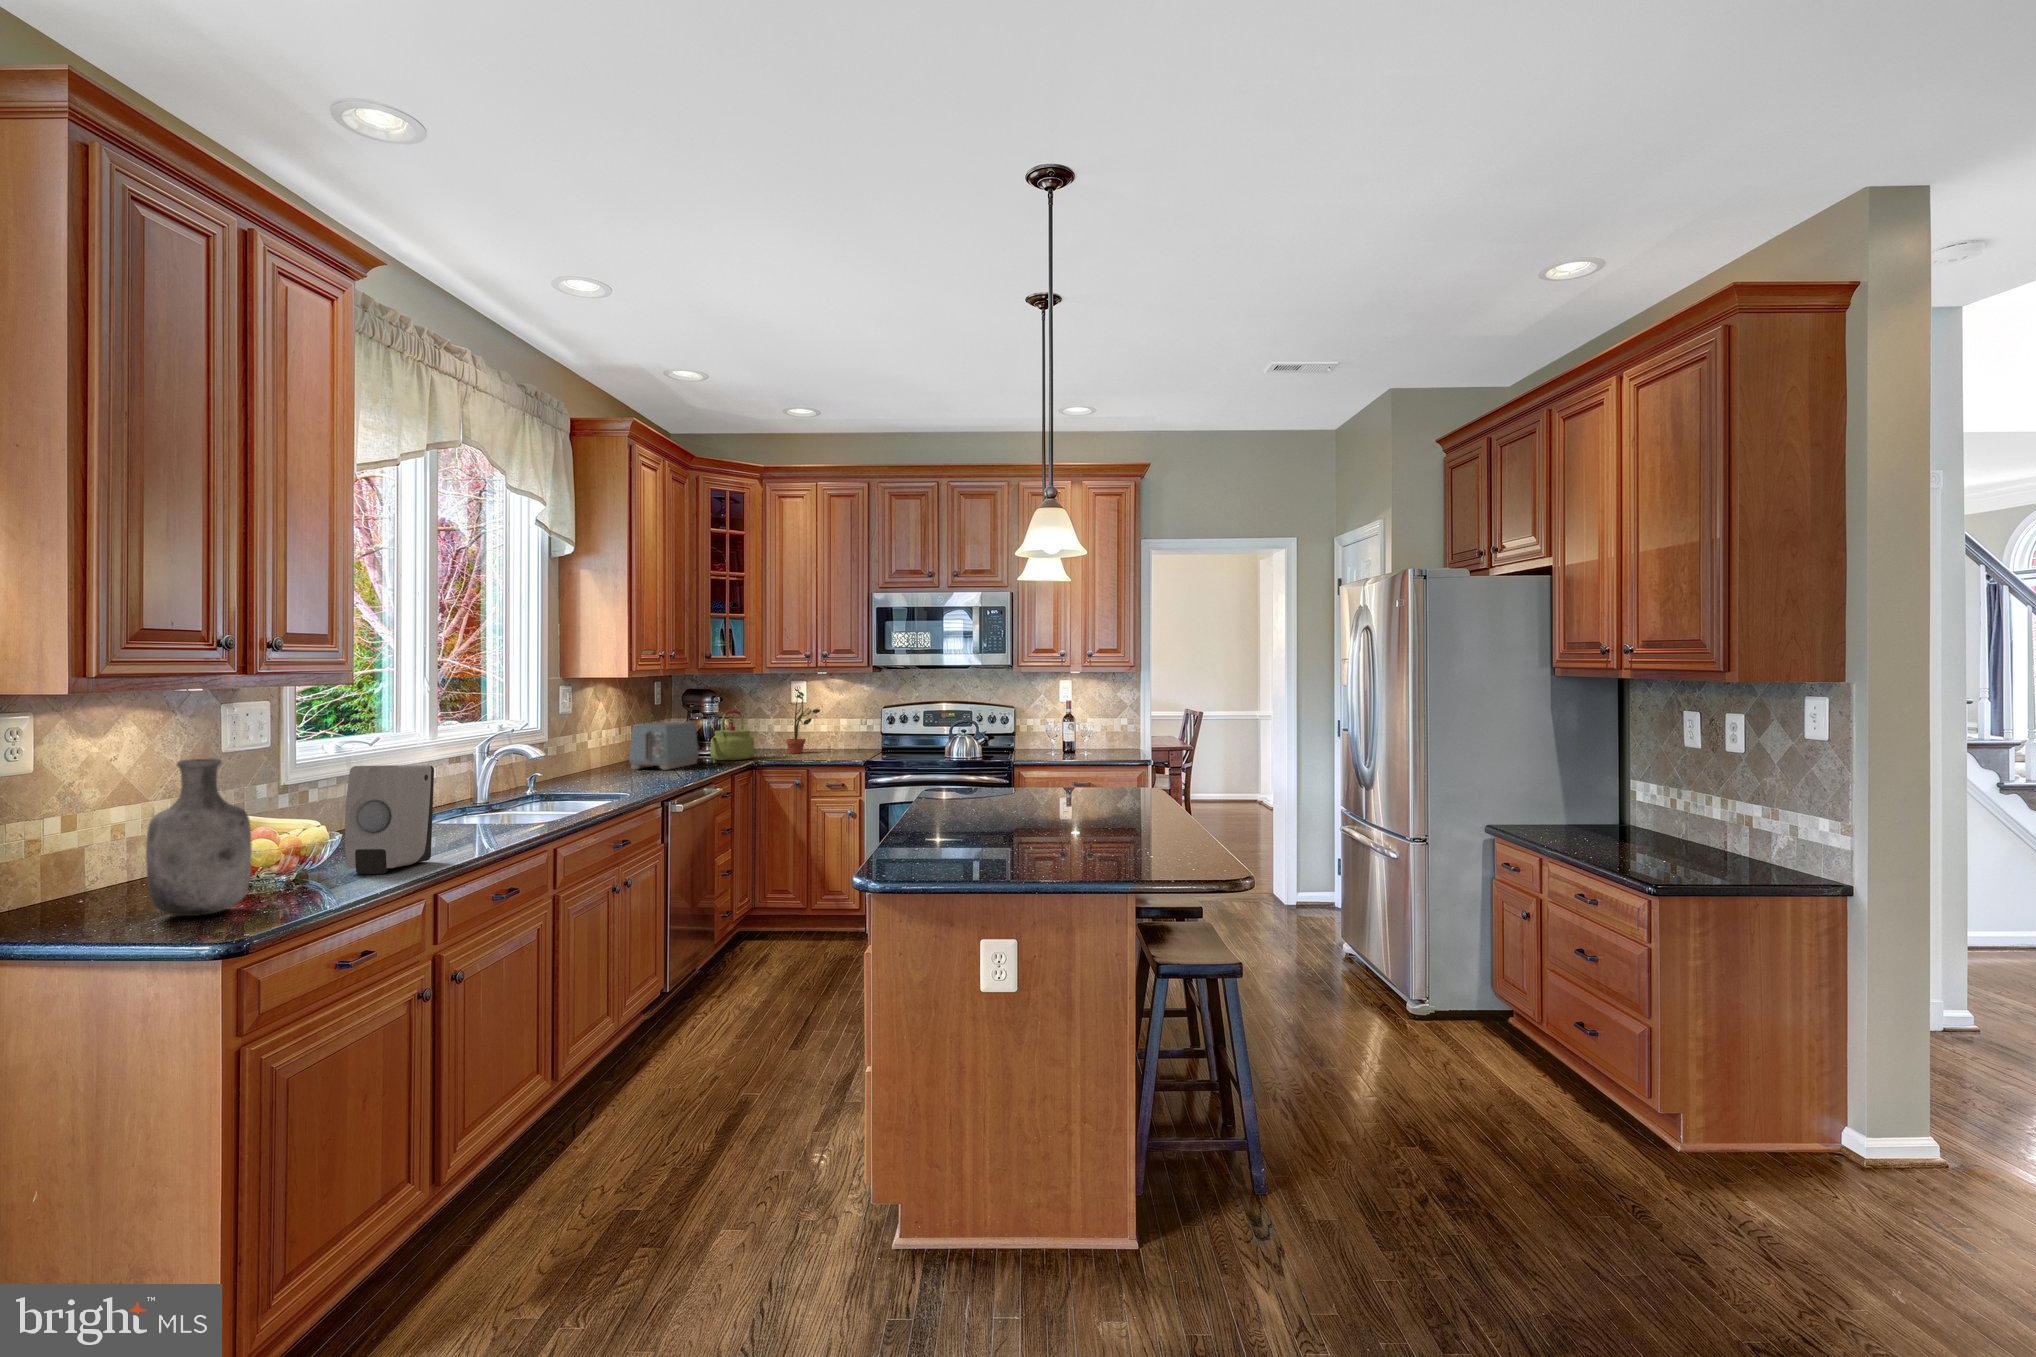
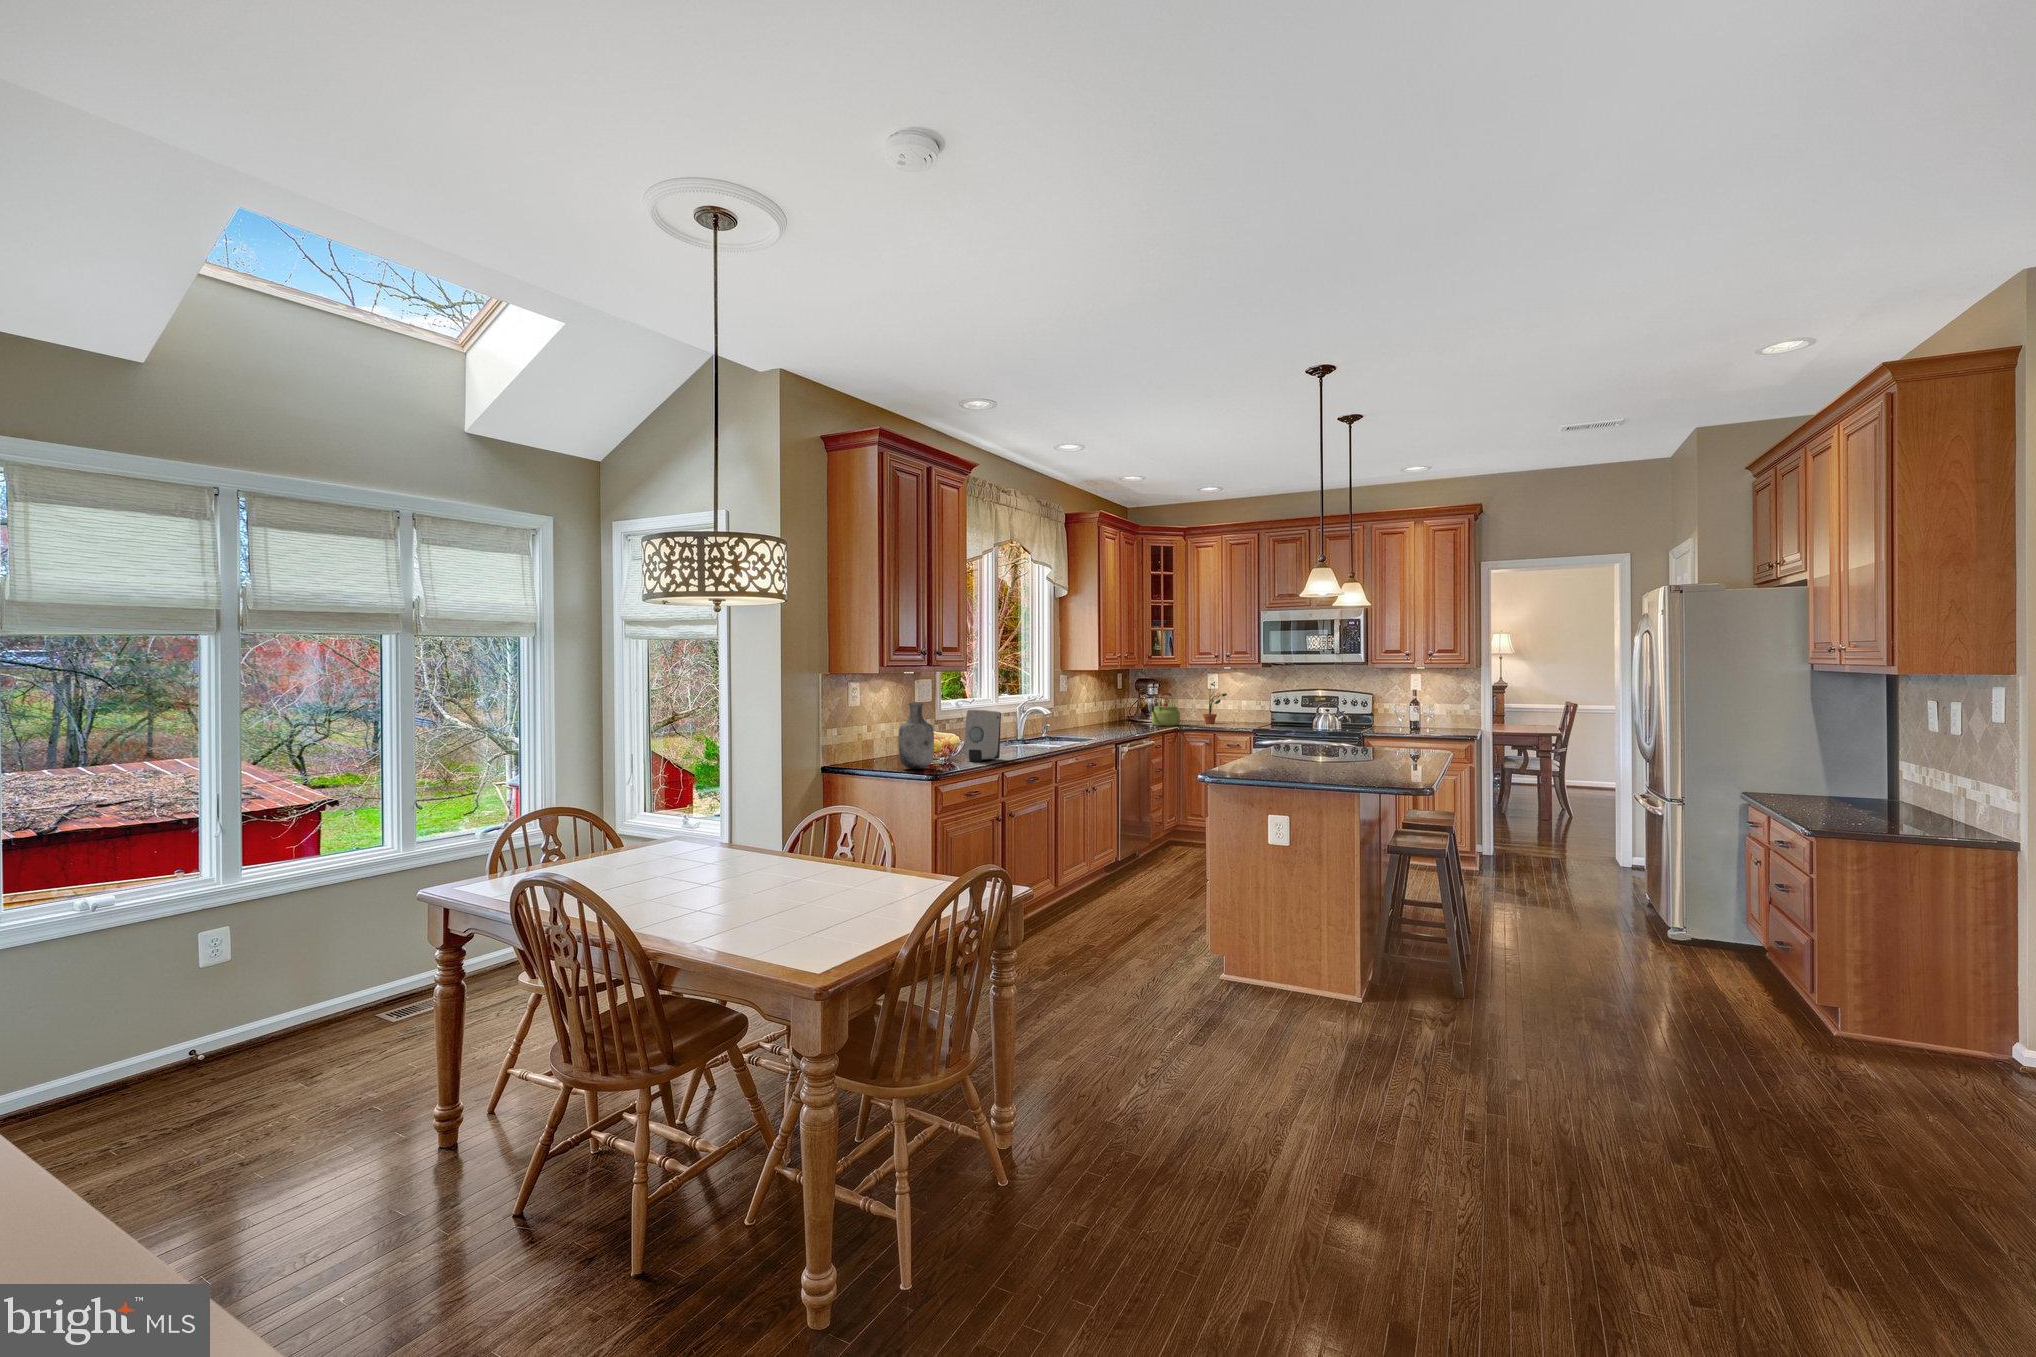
toaster: present [629,722,699,770] -> none [1100,699,1143,729]

